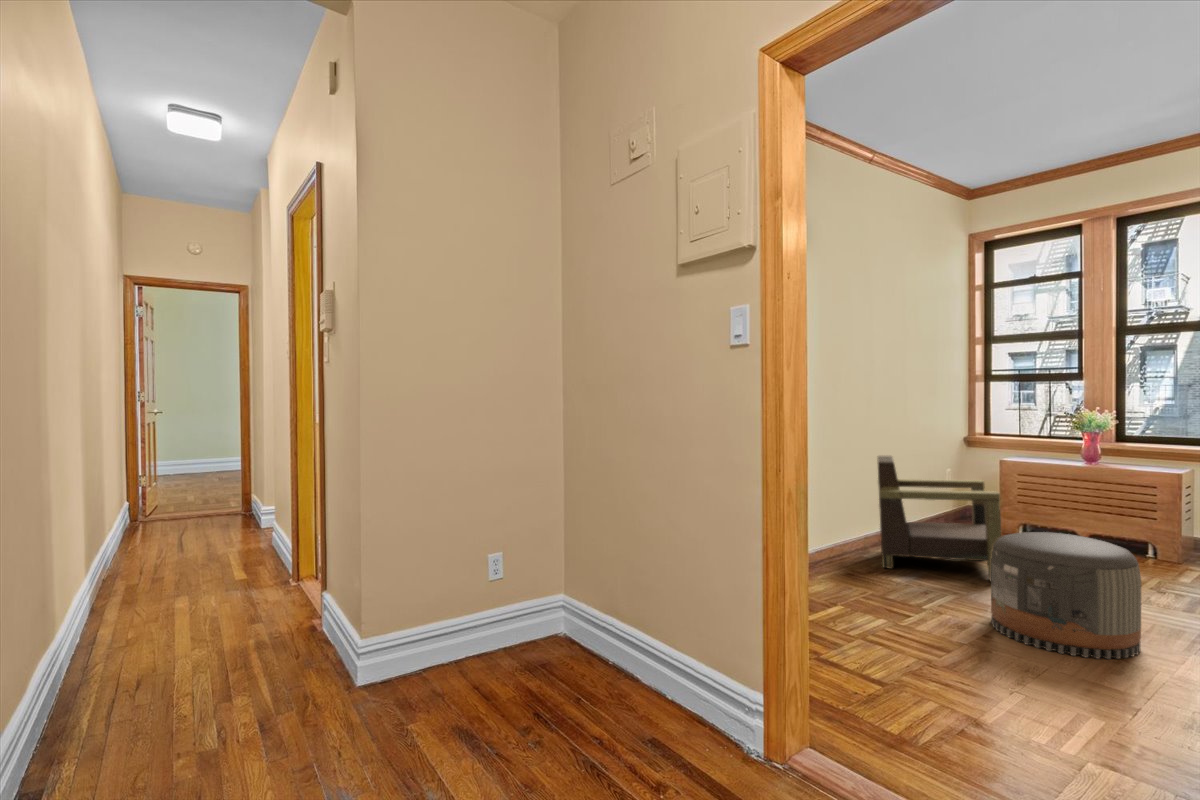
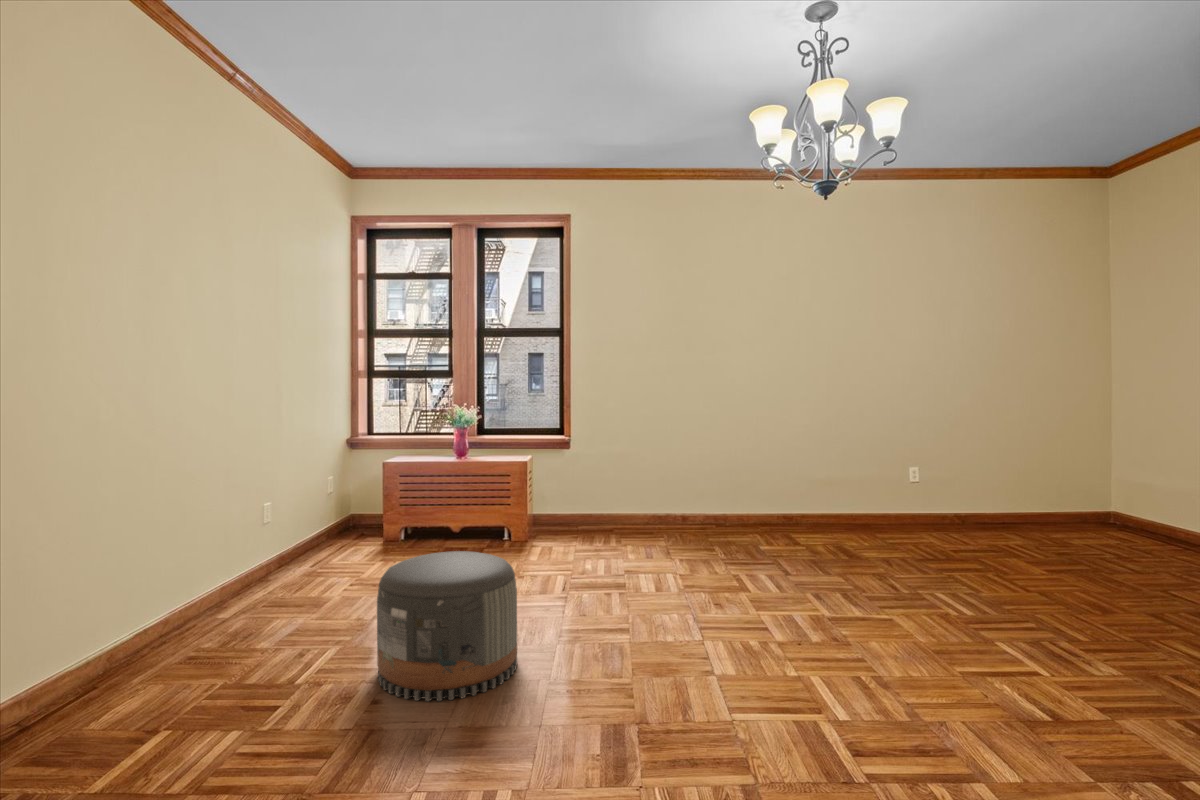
armchair: present [878,456,1001,581] -> none [236,473,389,628]

